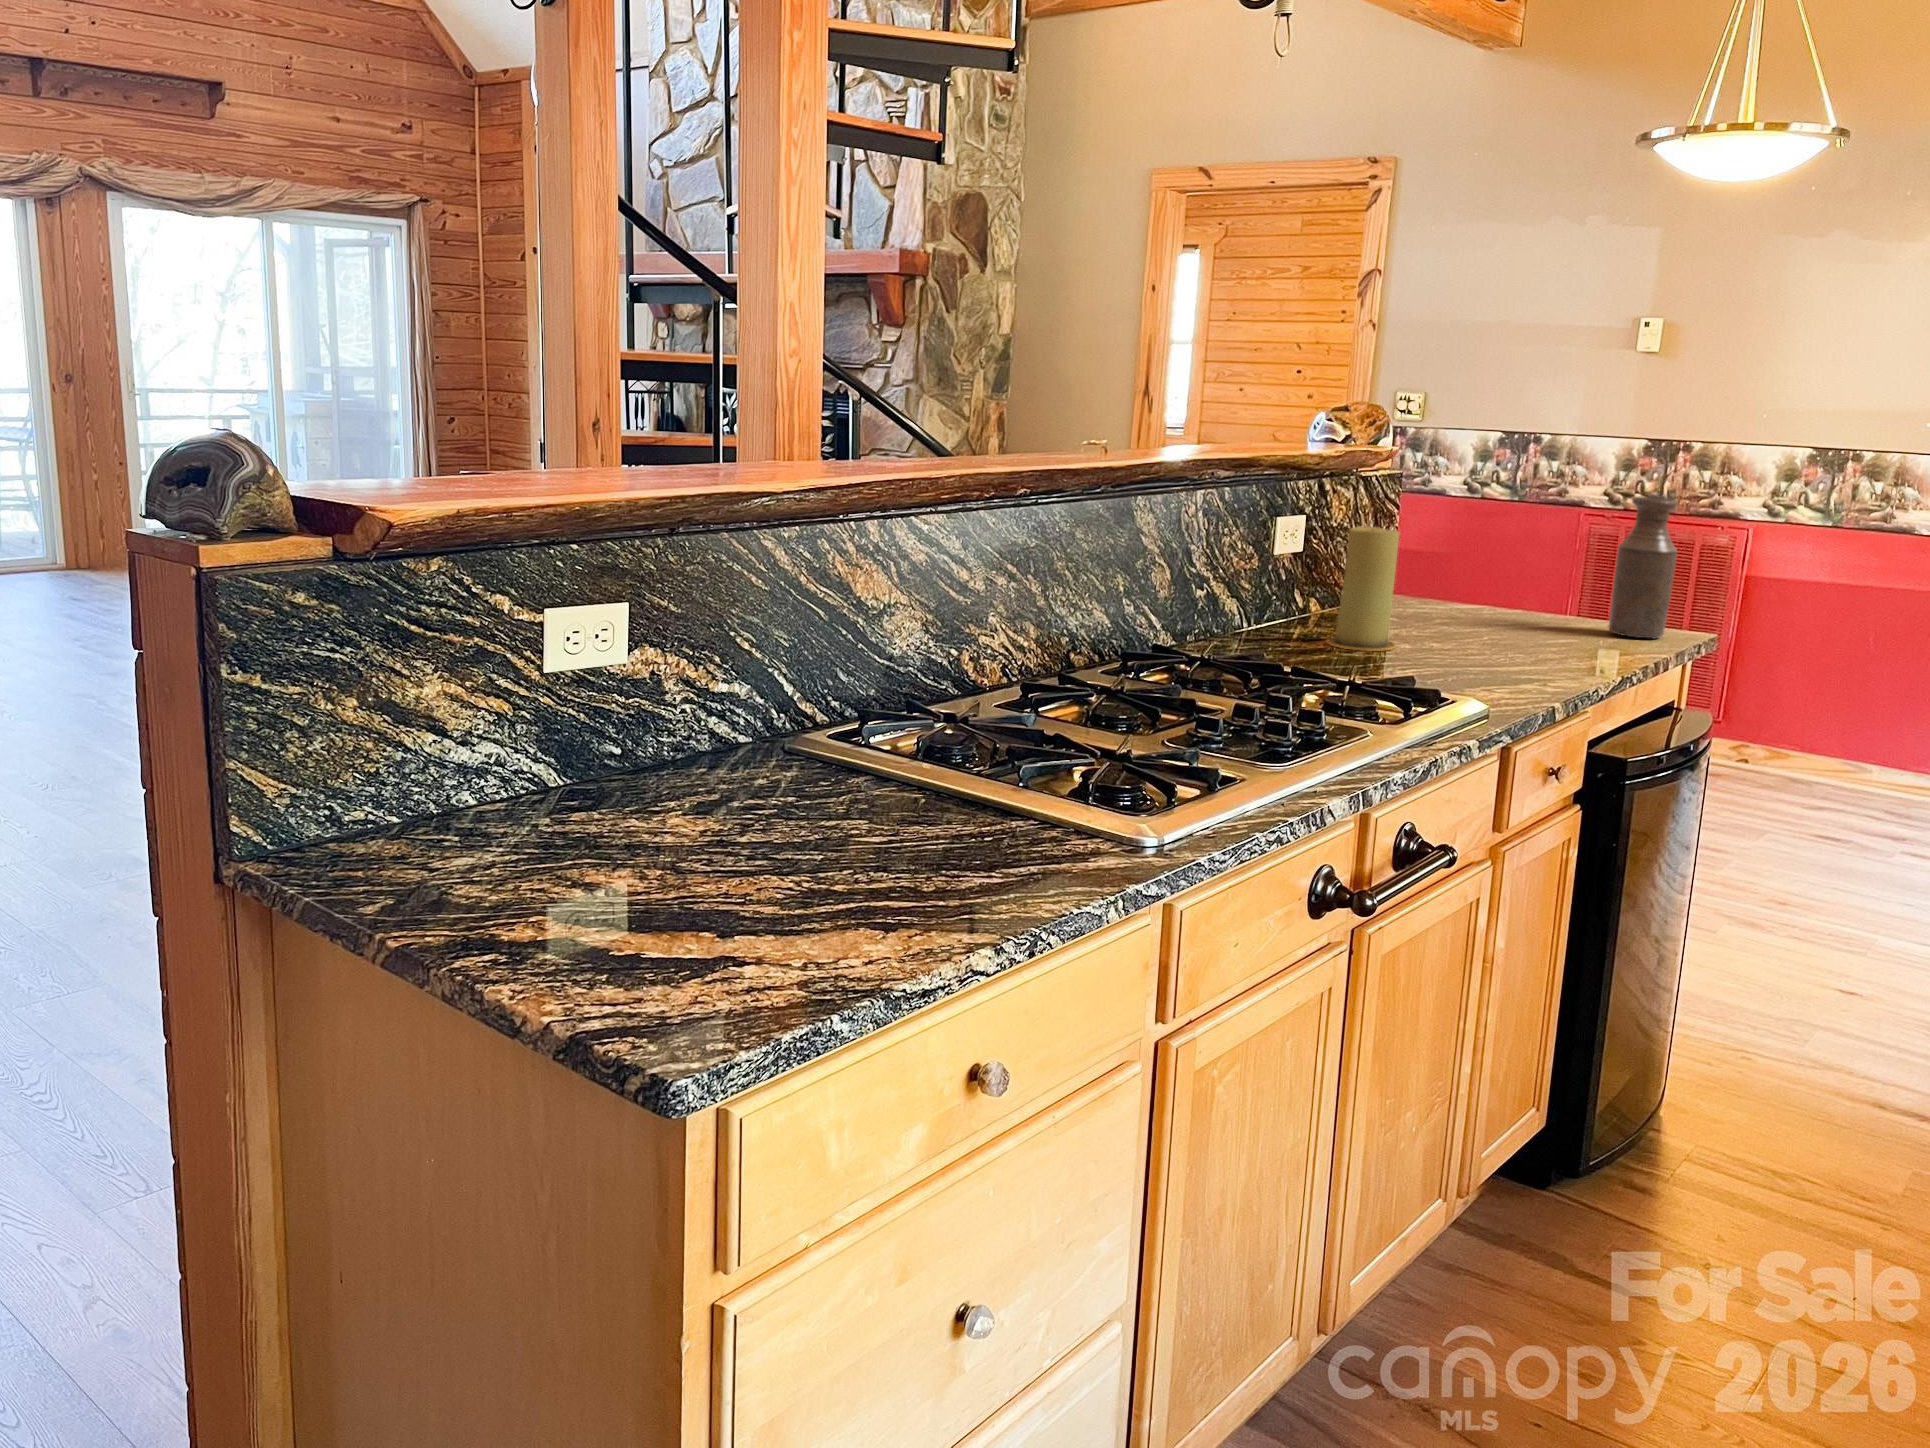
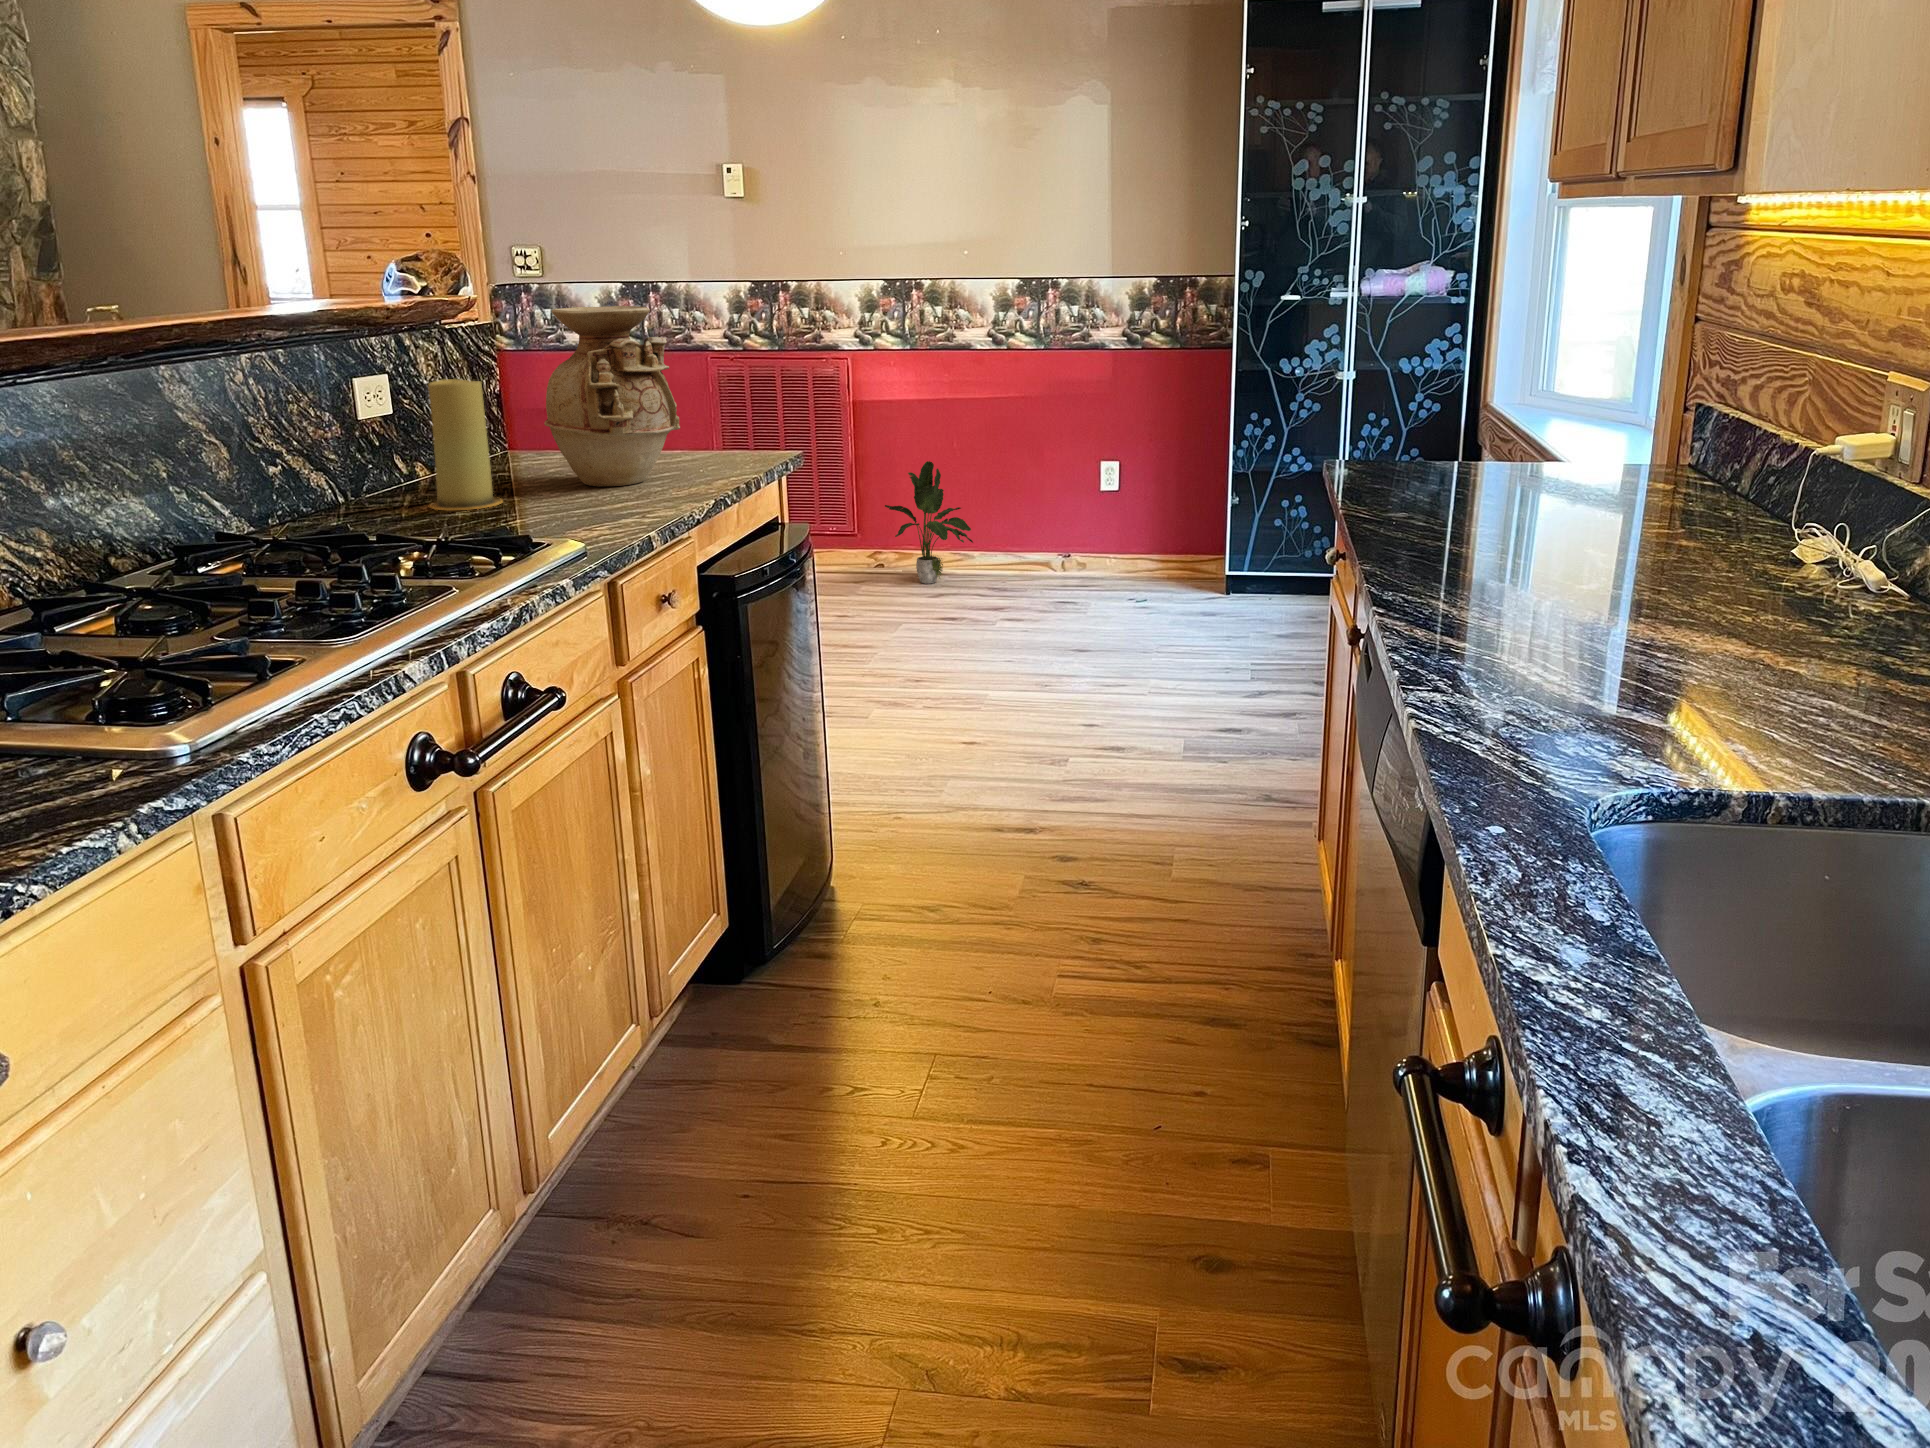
vase: none [1447,466,1591,646] -> present [544,306,680,486]
bottle: present [1609,496,1678,639] -> none [704,328,758,463]
potted plant: none [1765,653,1875,791] -> present [885,461,973,584]

